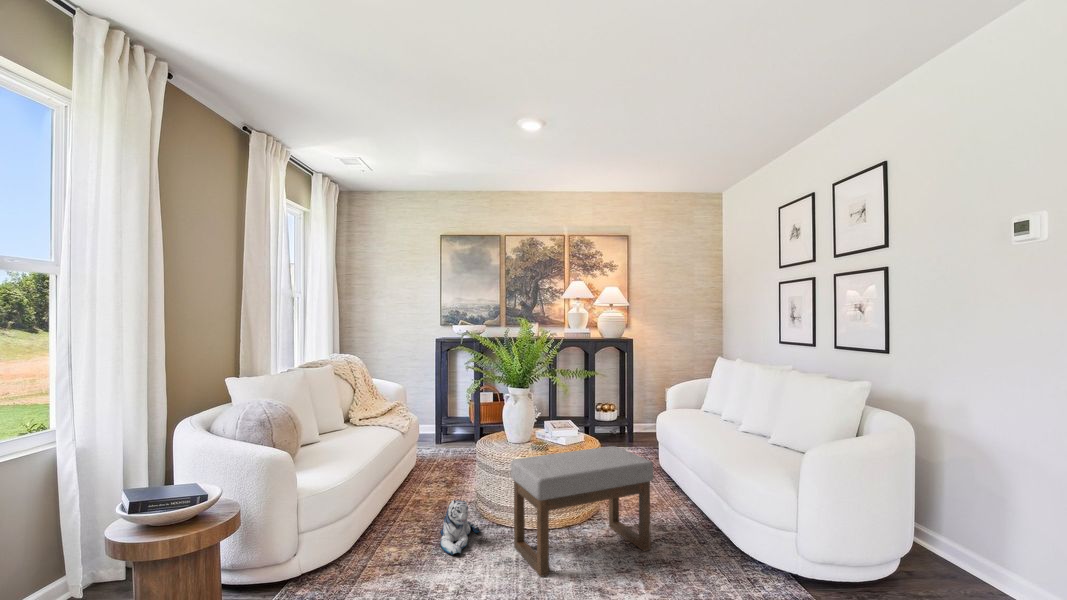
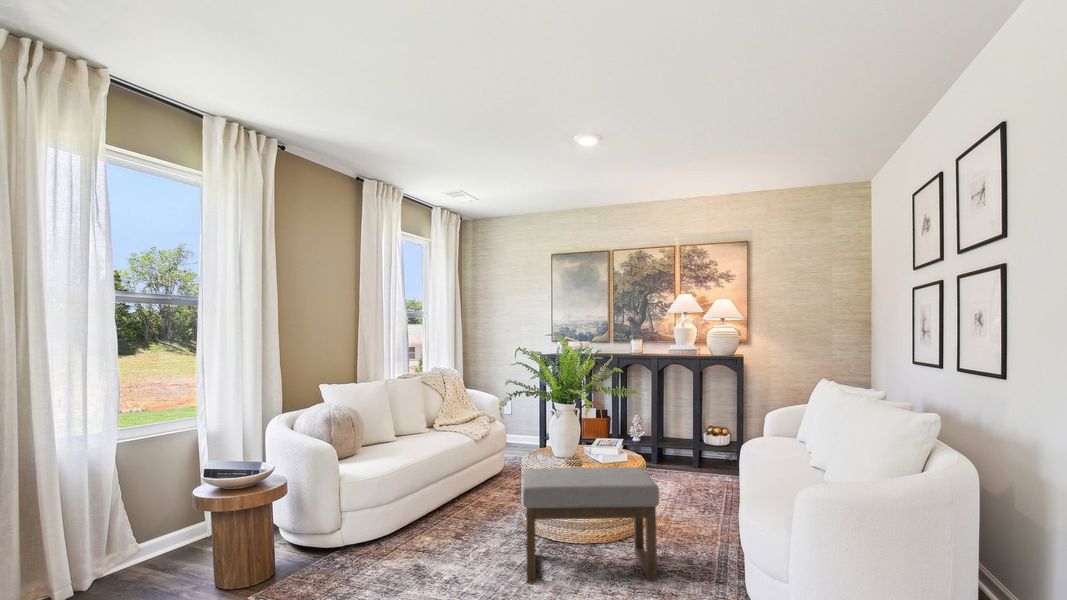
plush toy: present [440,500,480,555] -> none [465,502,509,551]

